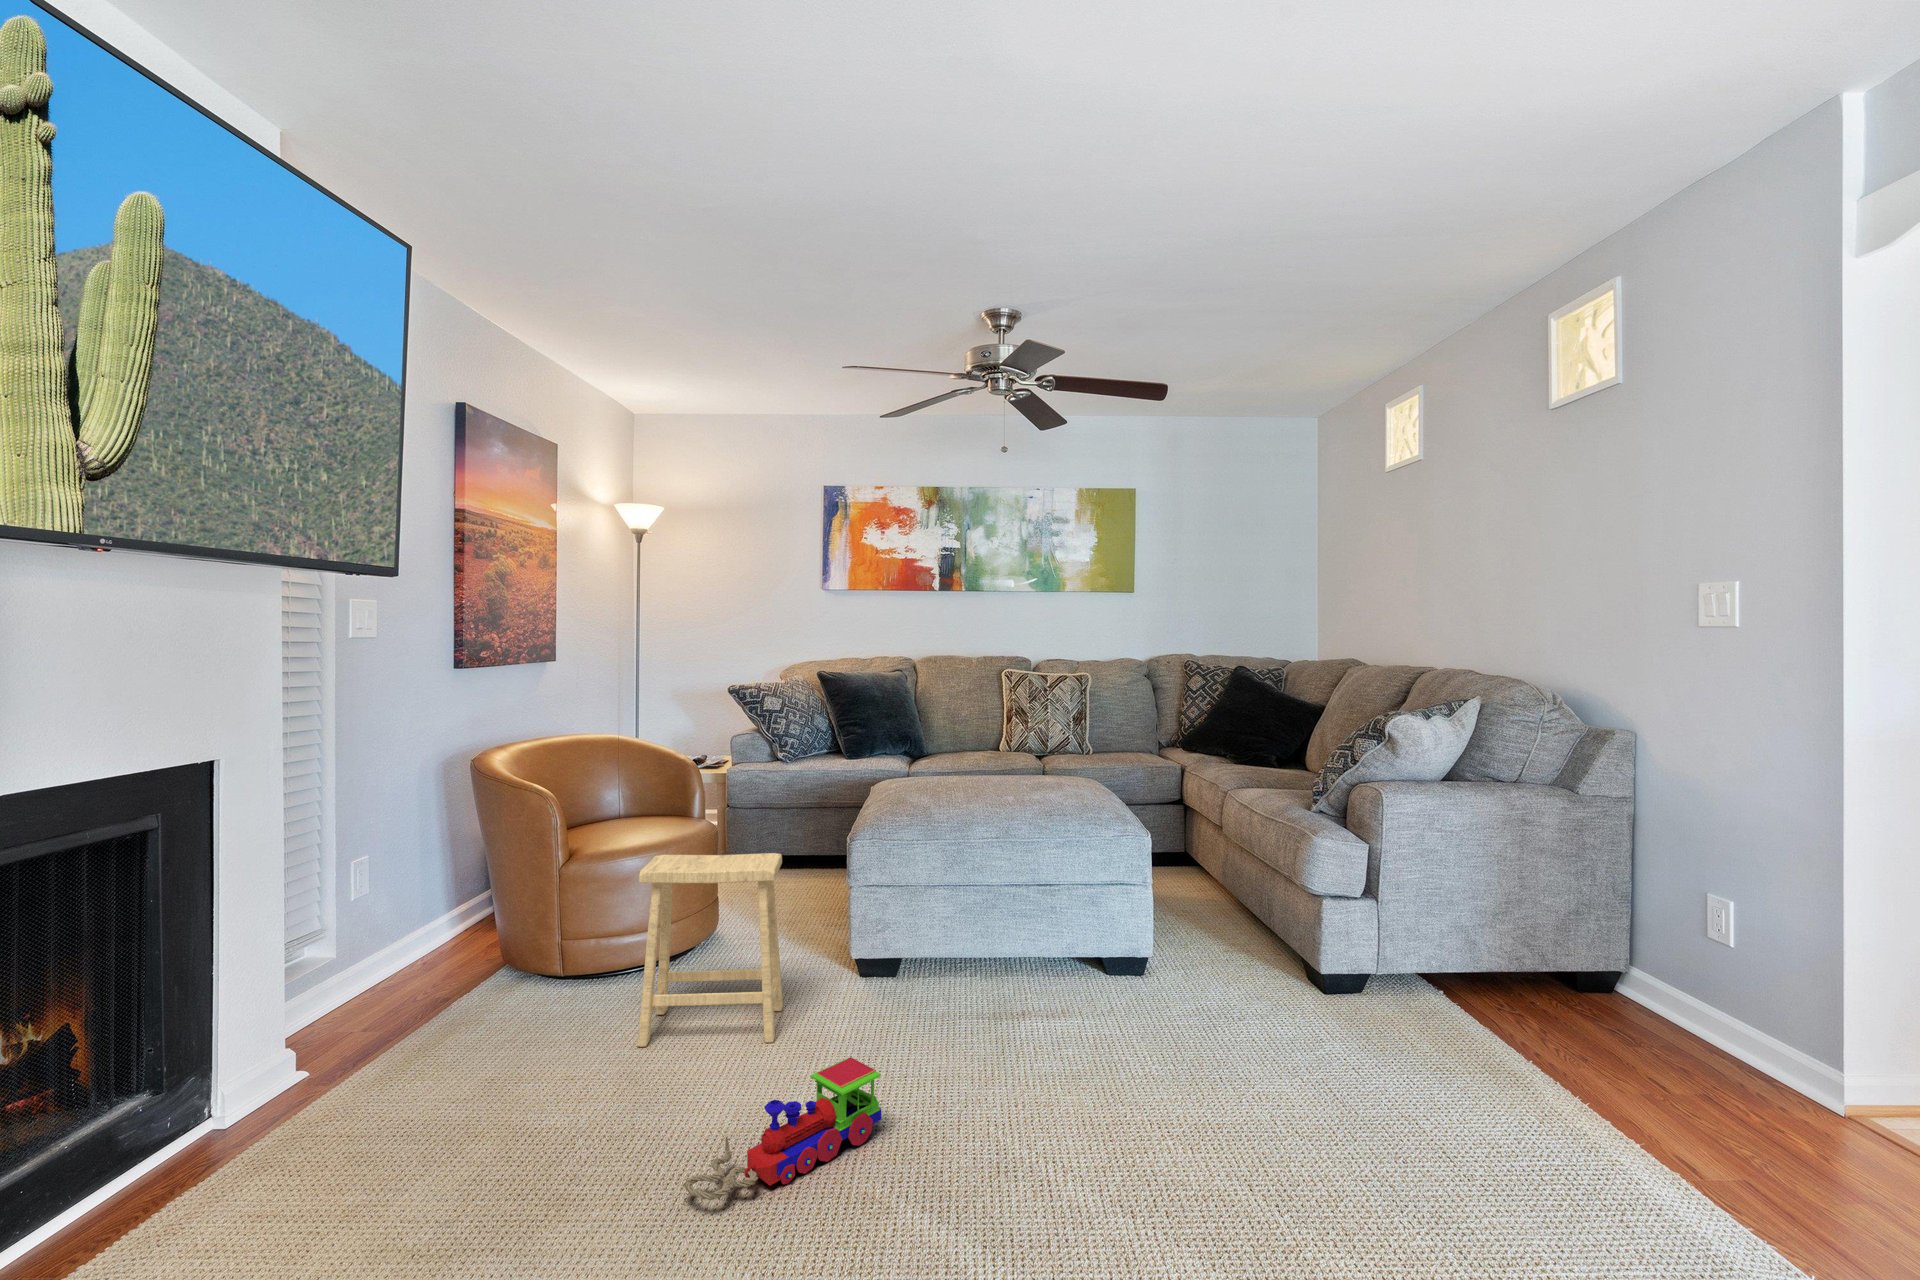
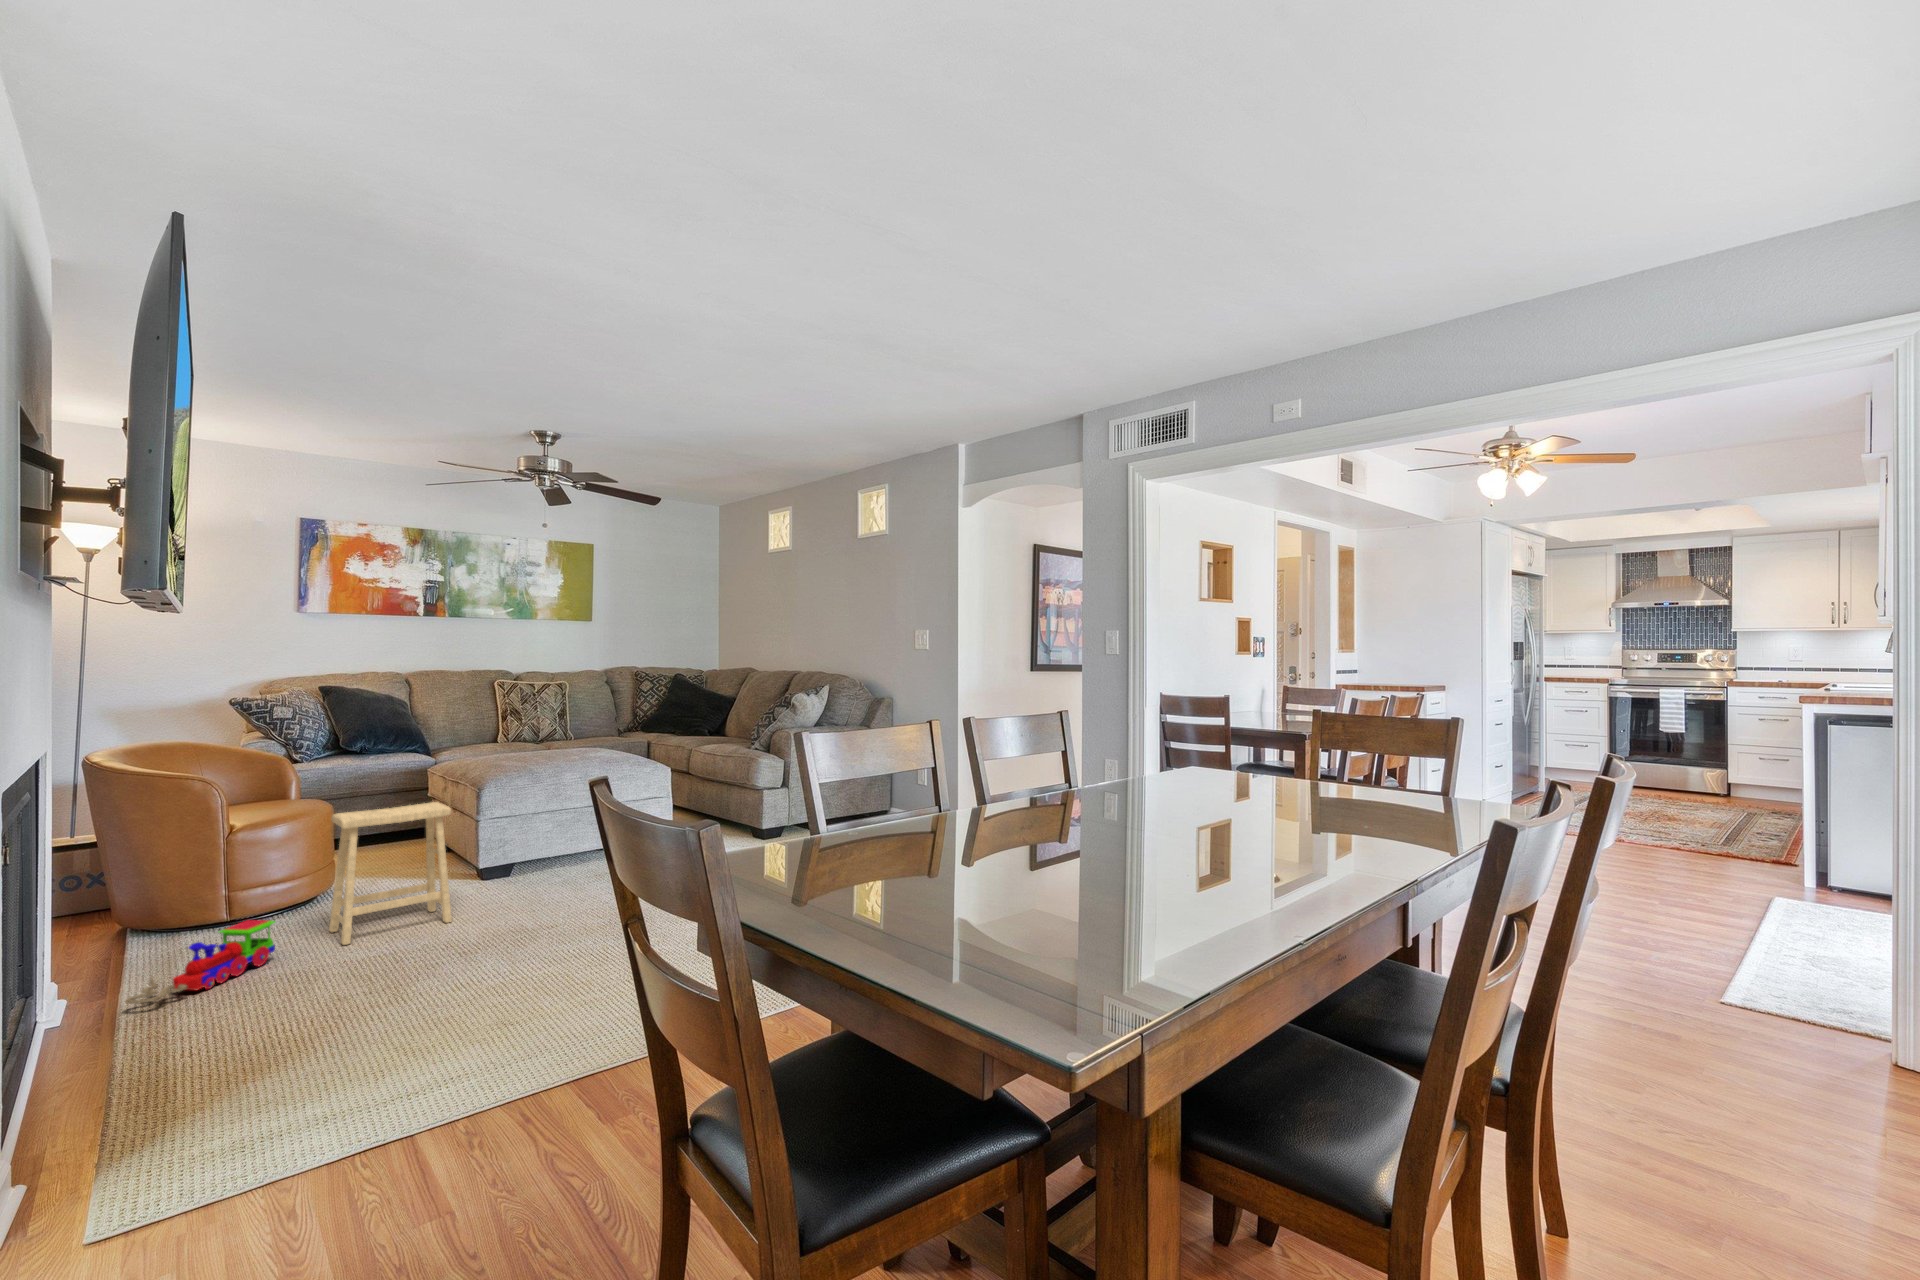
toy train: present [684,1057,881,1200] -> present [125,920,275,1004]

